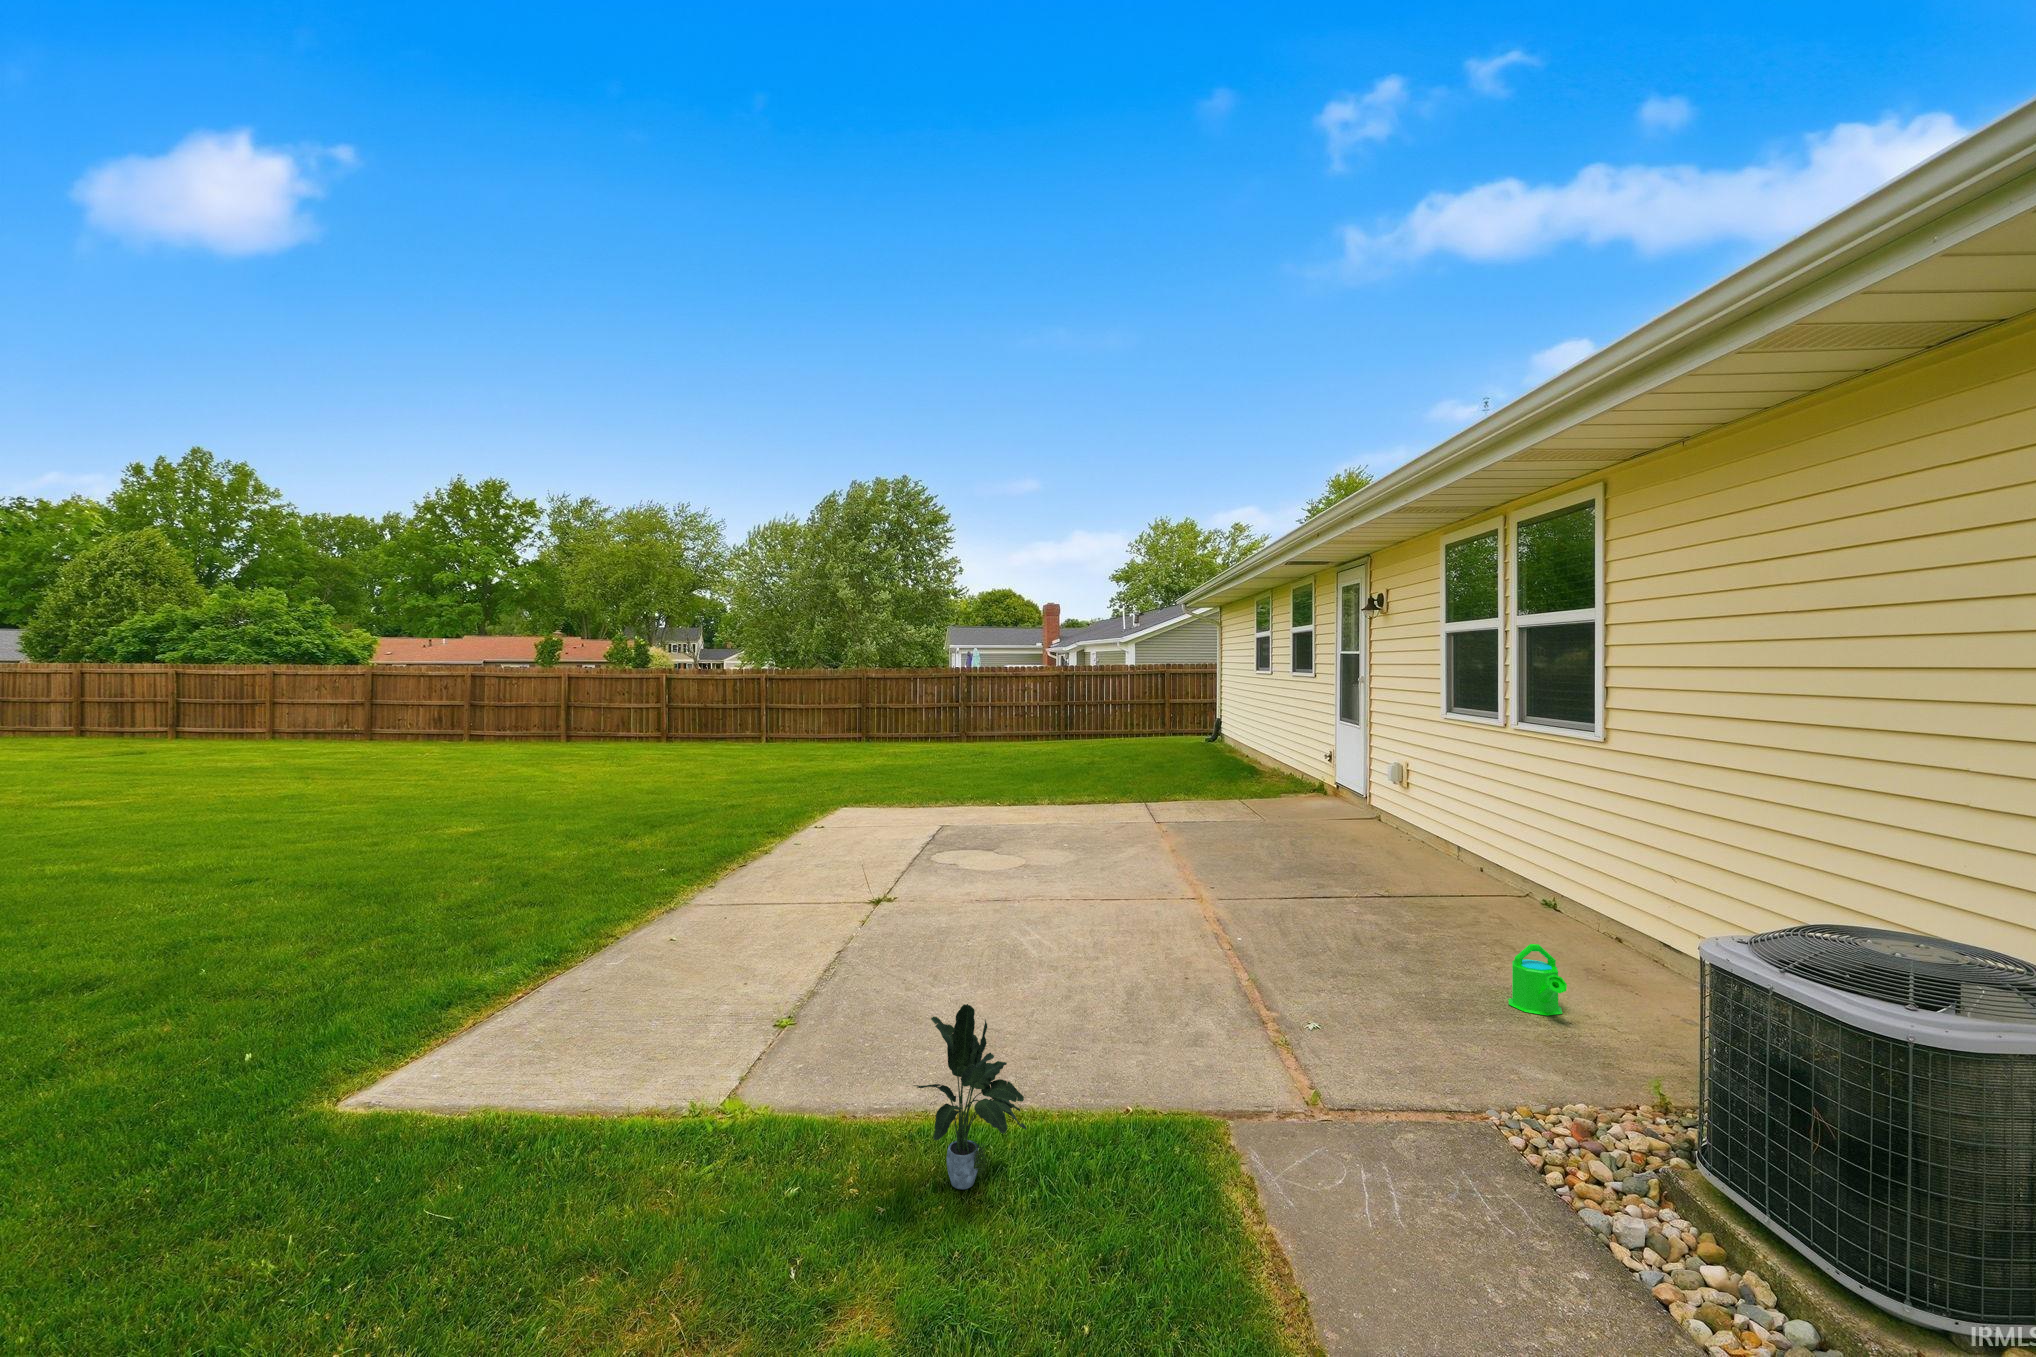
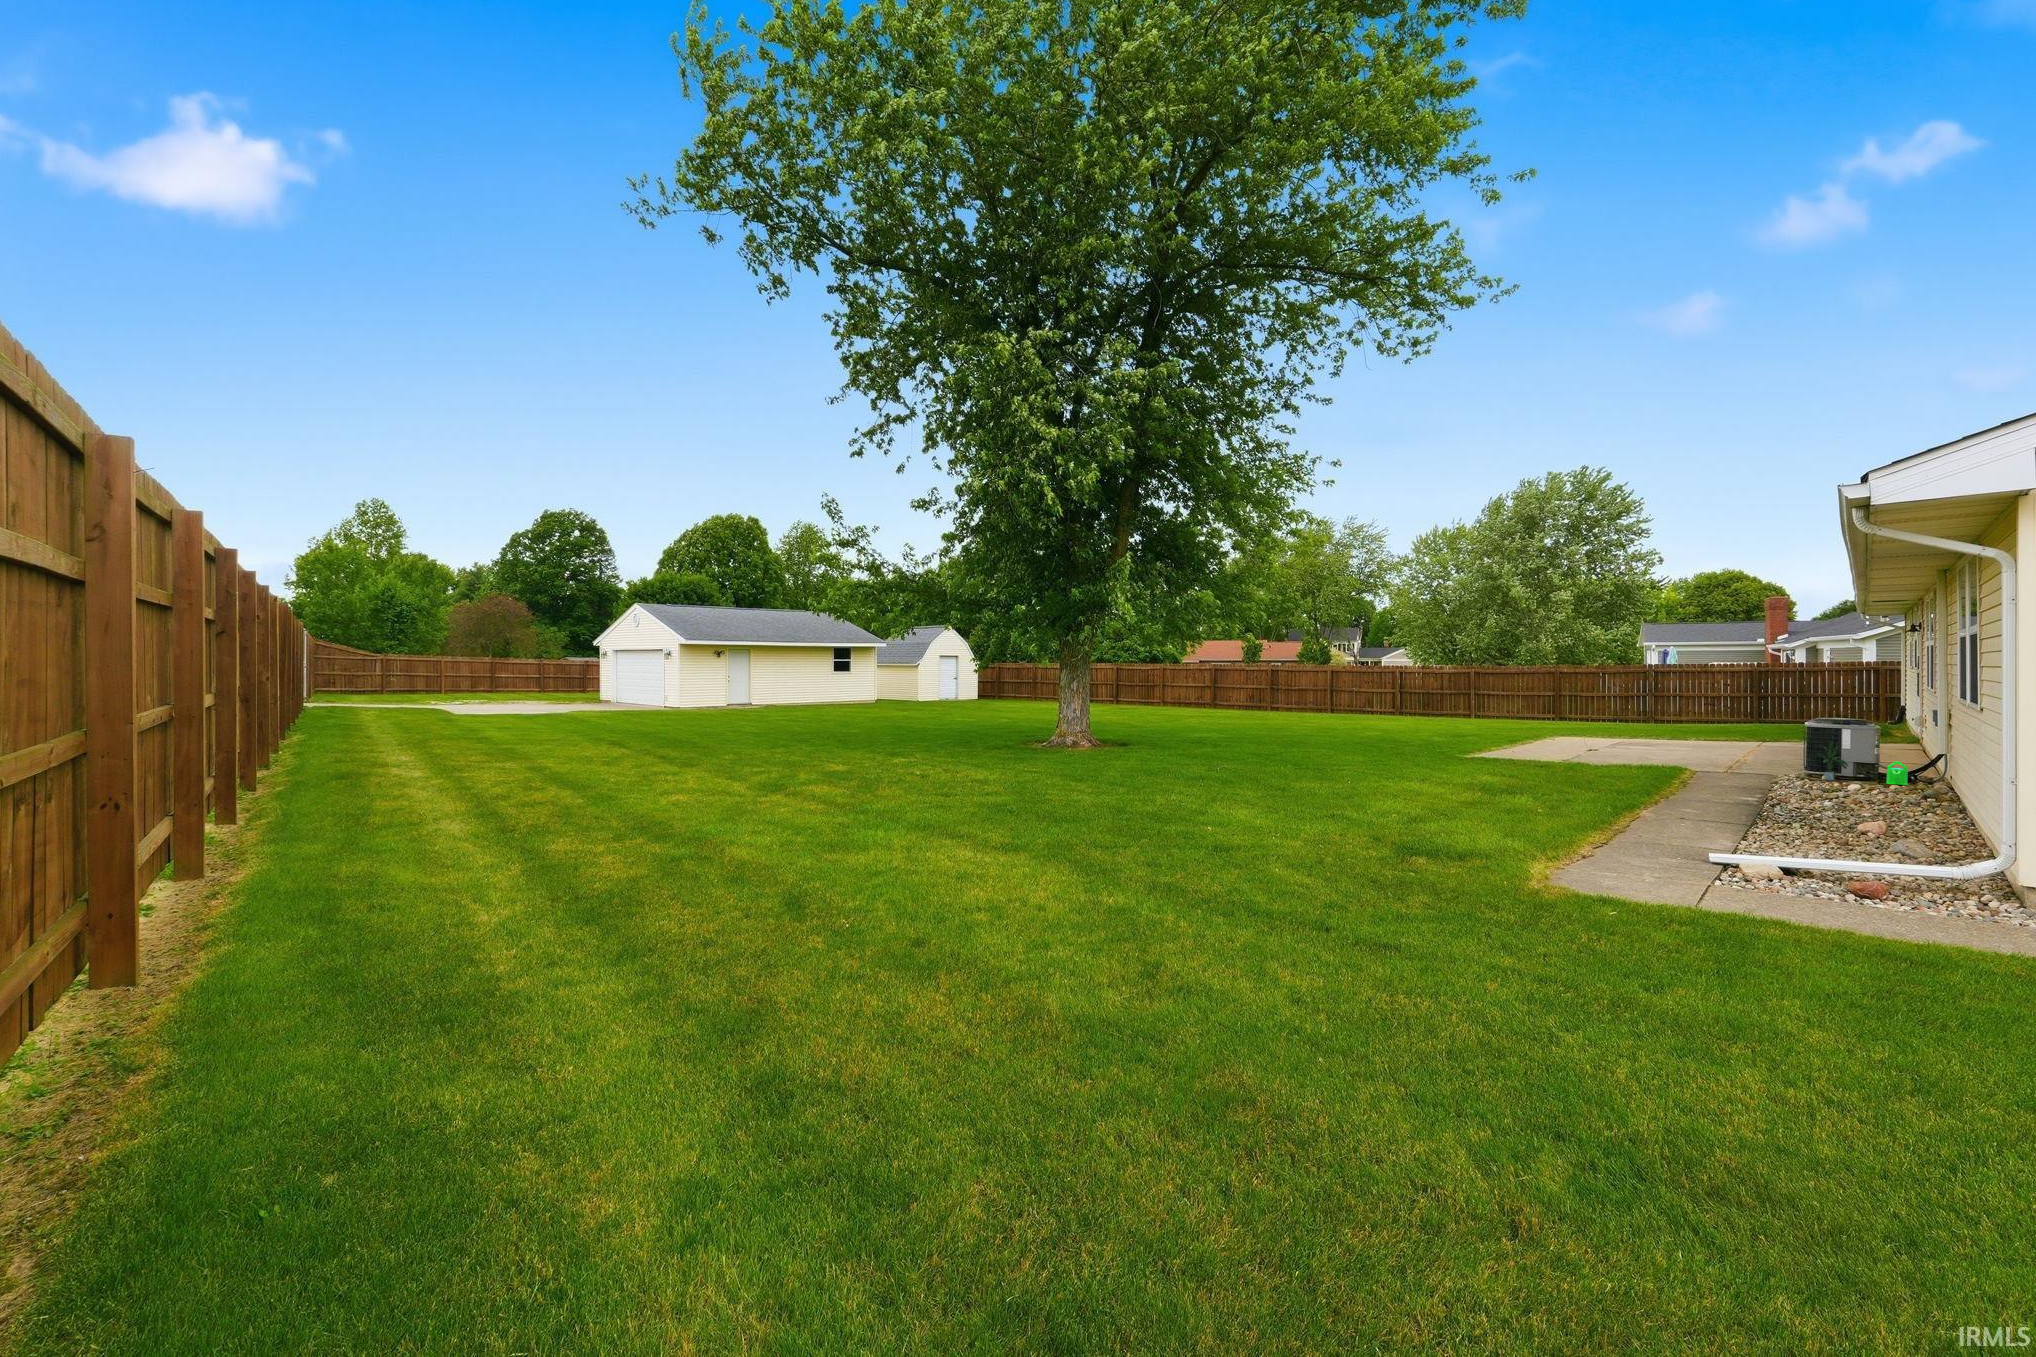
potted plant: present [914,1004,1027,1189] -> present [1816,741,1848,780]

